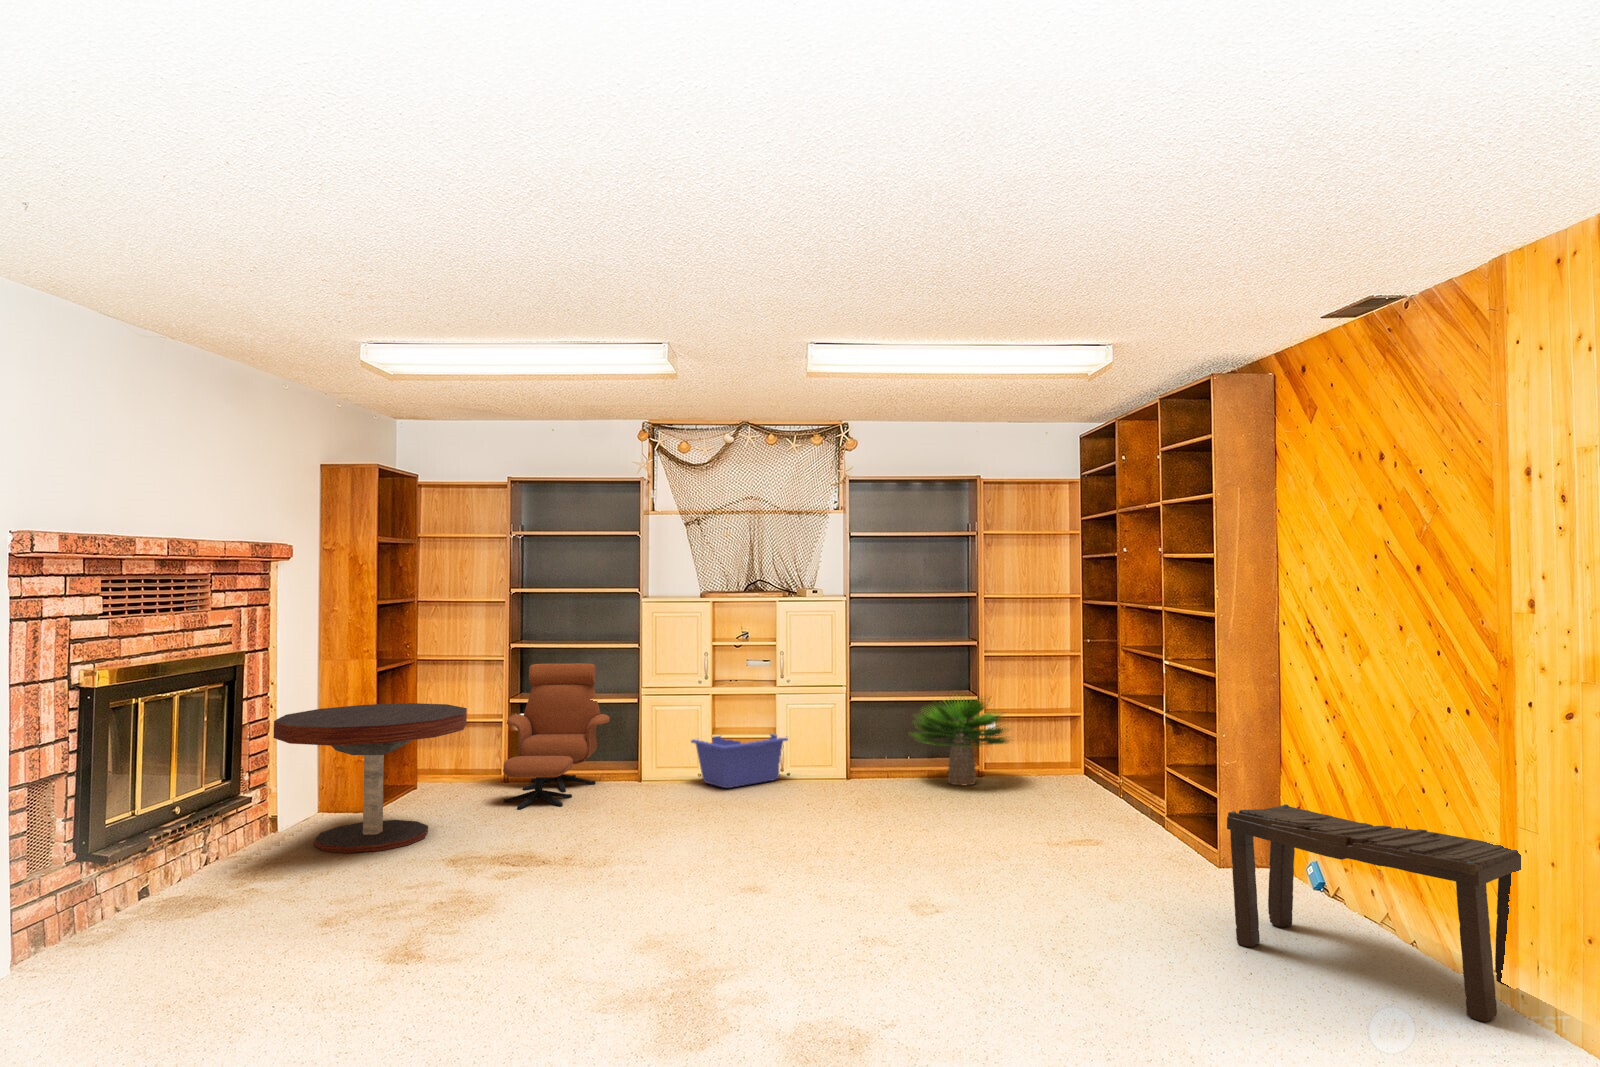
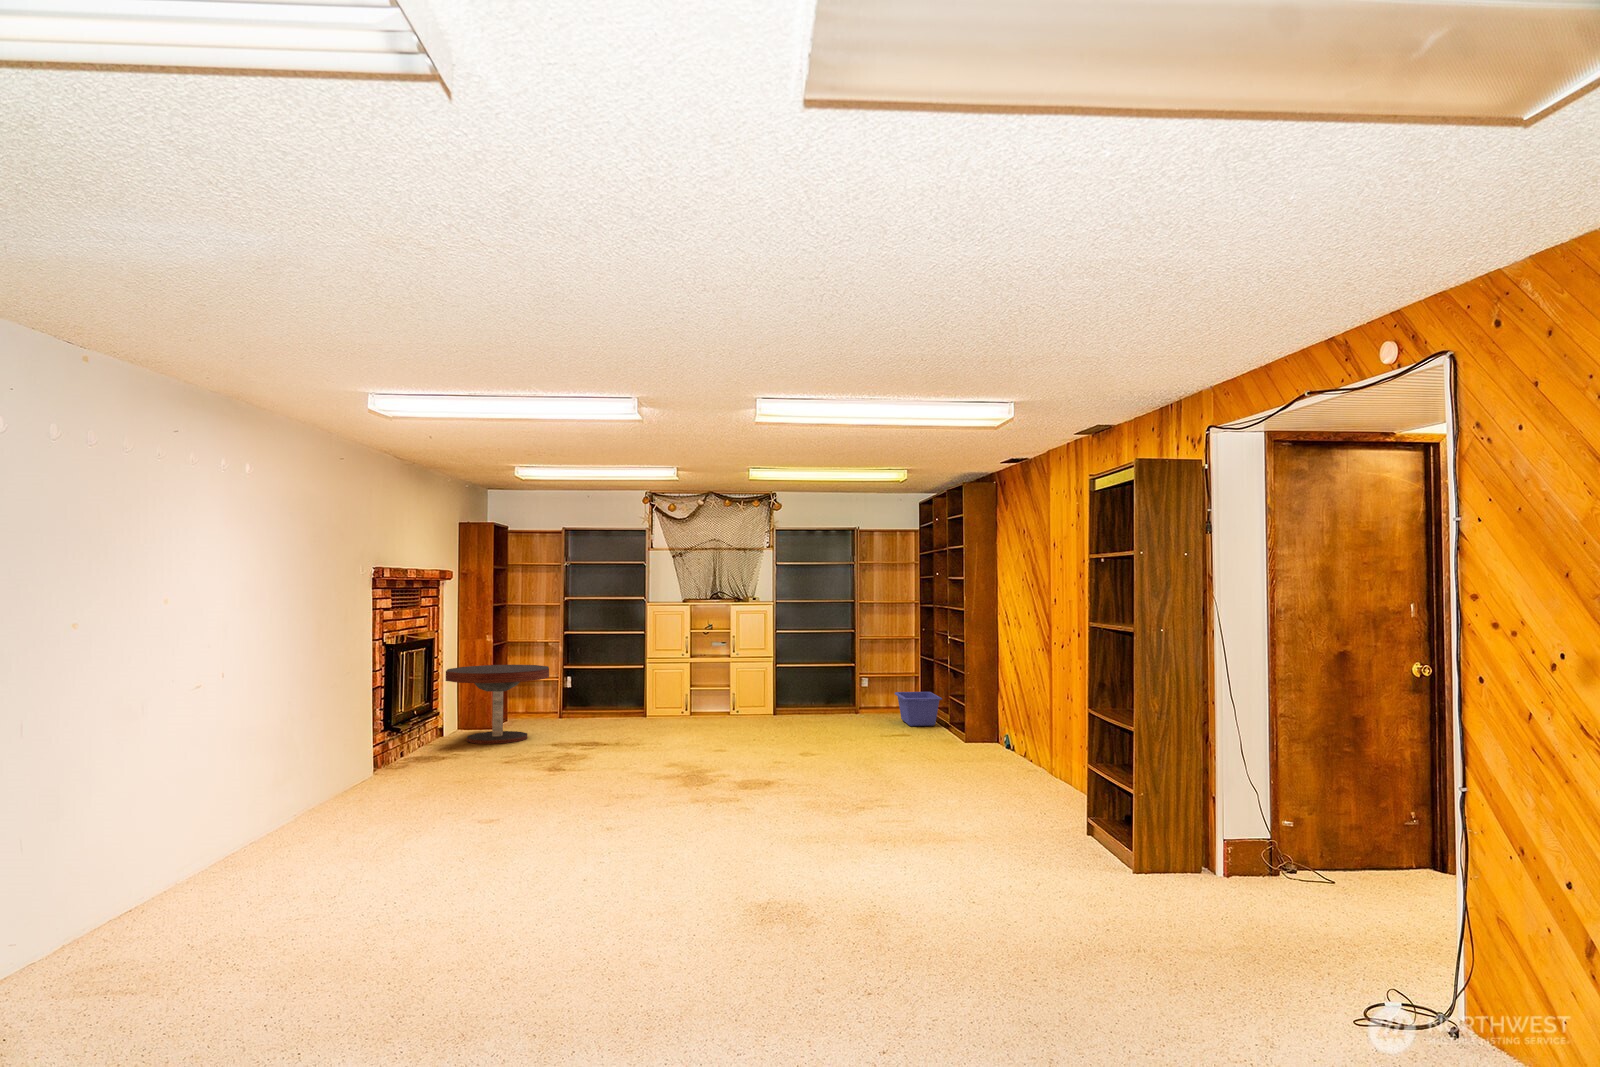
lounge chair: present [503,663,610,809] -> none [562,644,626,728]
potted plant: present [916,698,1008,785] -> none [810,661,877,718]
storage bin: present [691,734,788,788] -> present [895,692,942,726]
bench: present [1227,804,1521,1022] -> none [937,705,1055,785]

